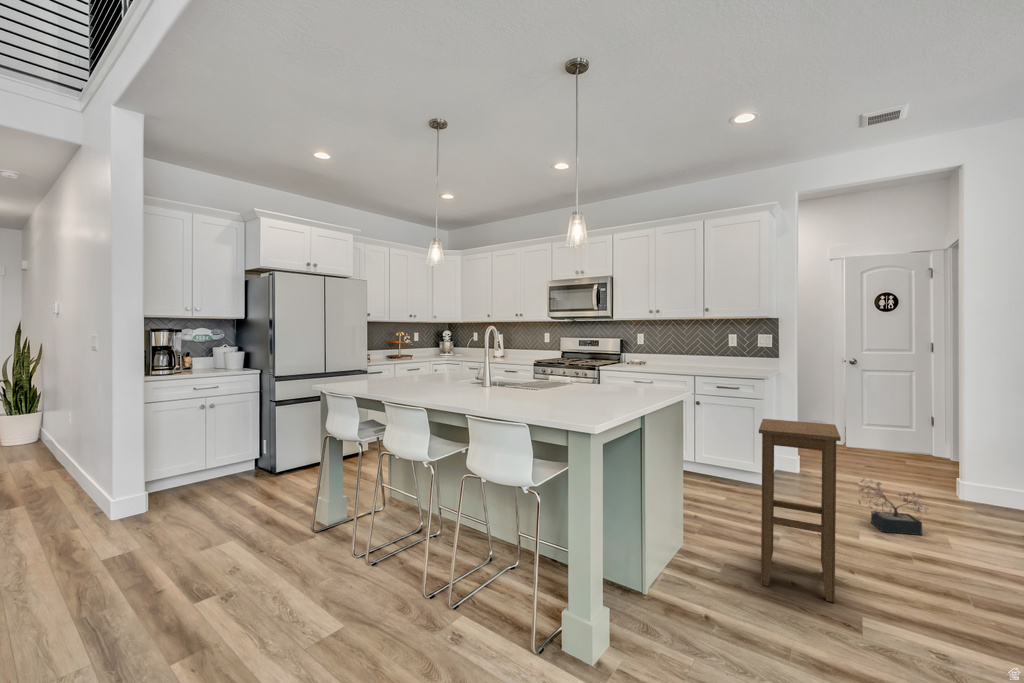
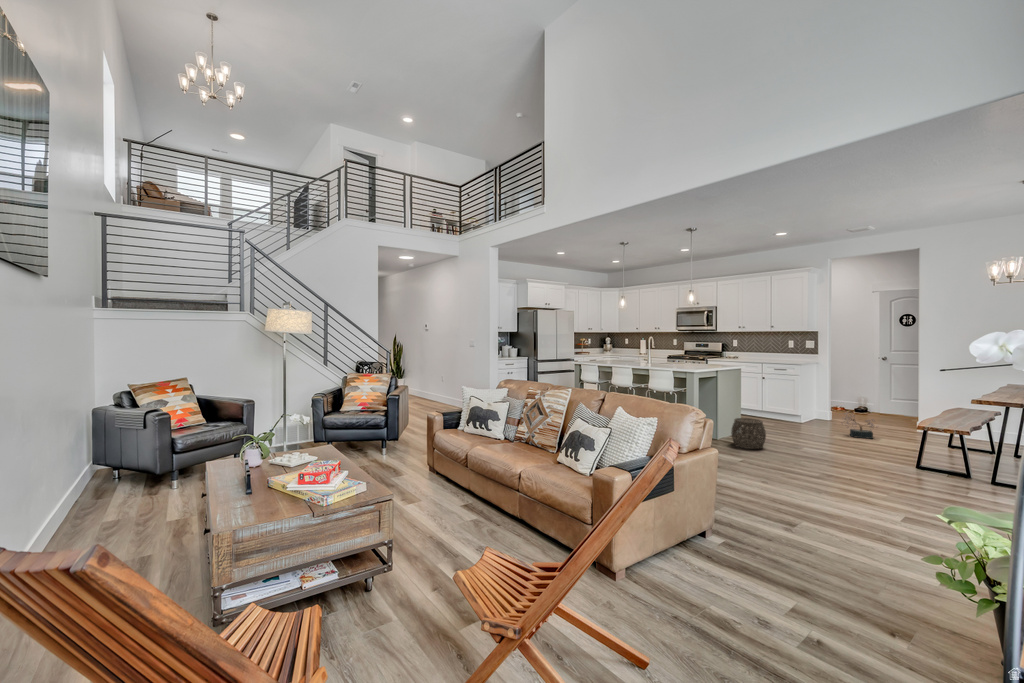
stool: present [759,419,841,602] -> none [770,377,809,447]
woven basket: none [679,536,771,640] -> present [731,418,766,449]

